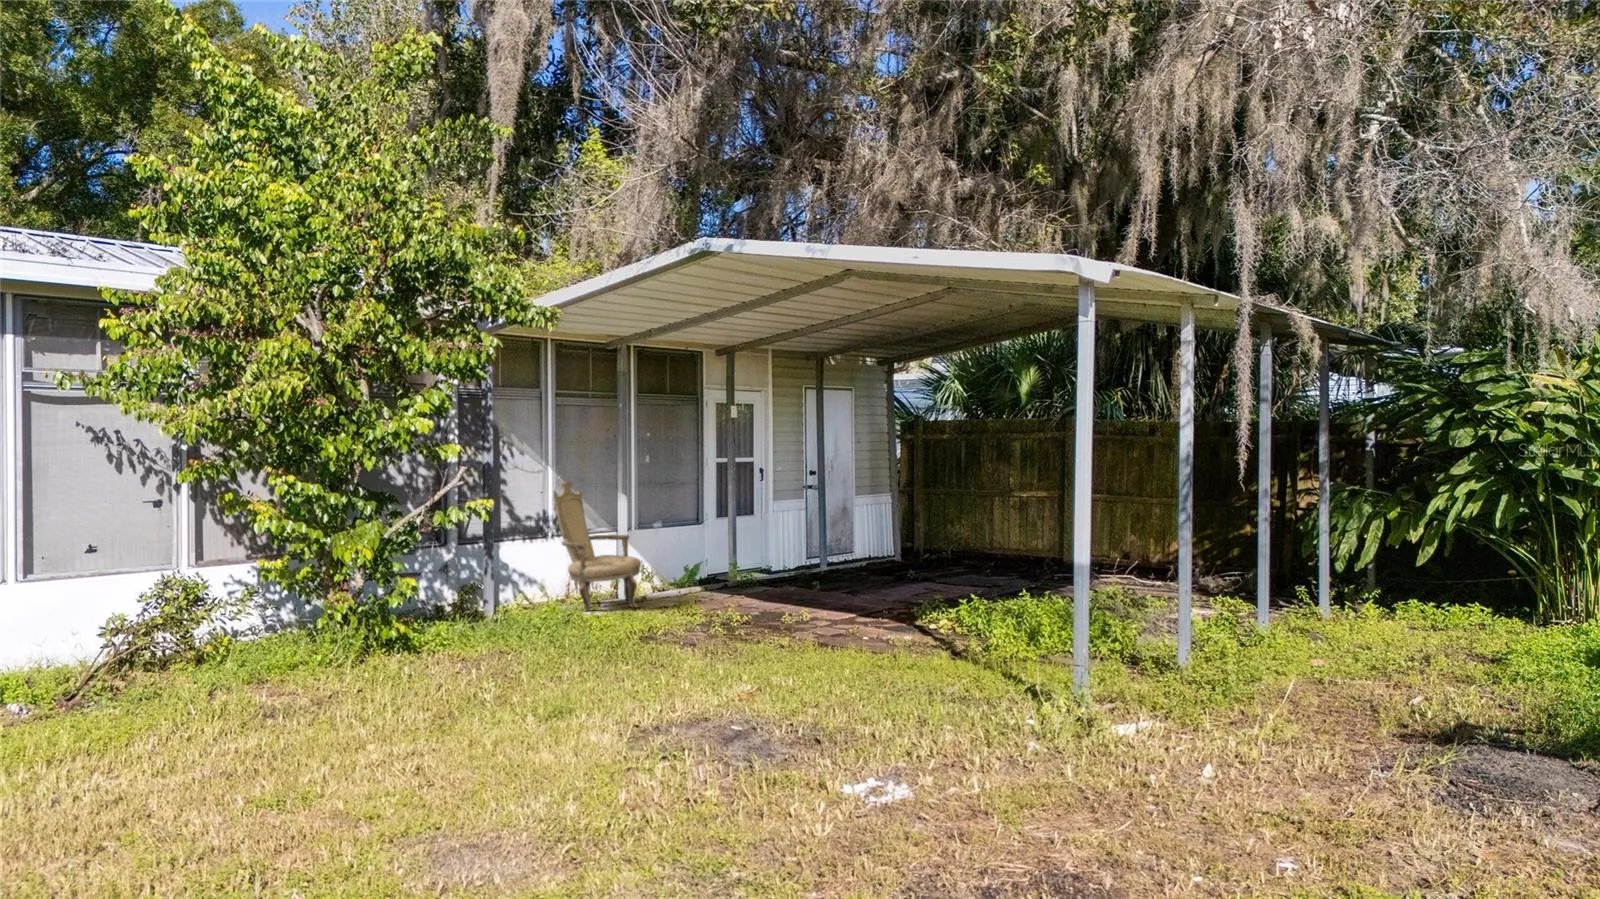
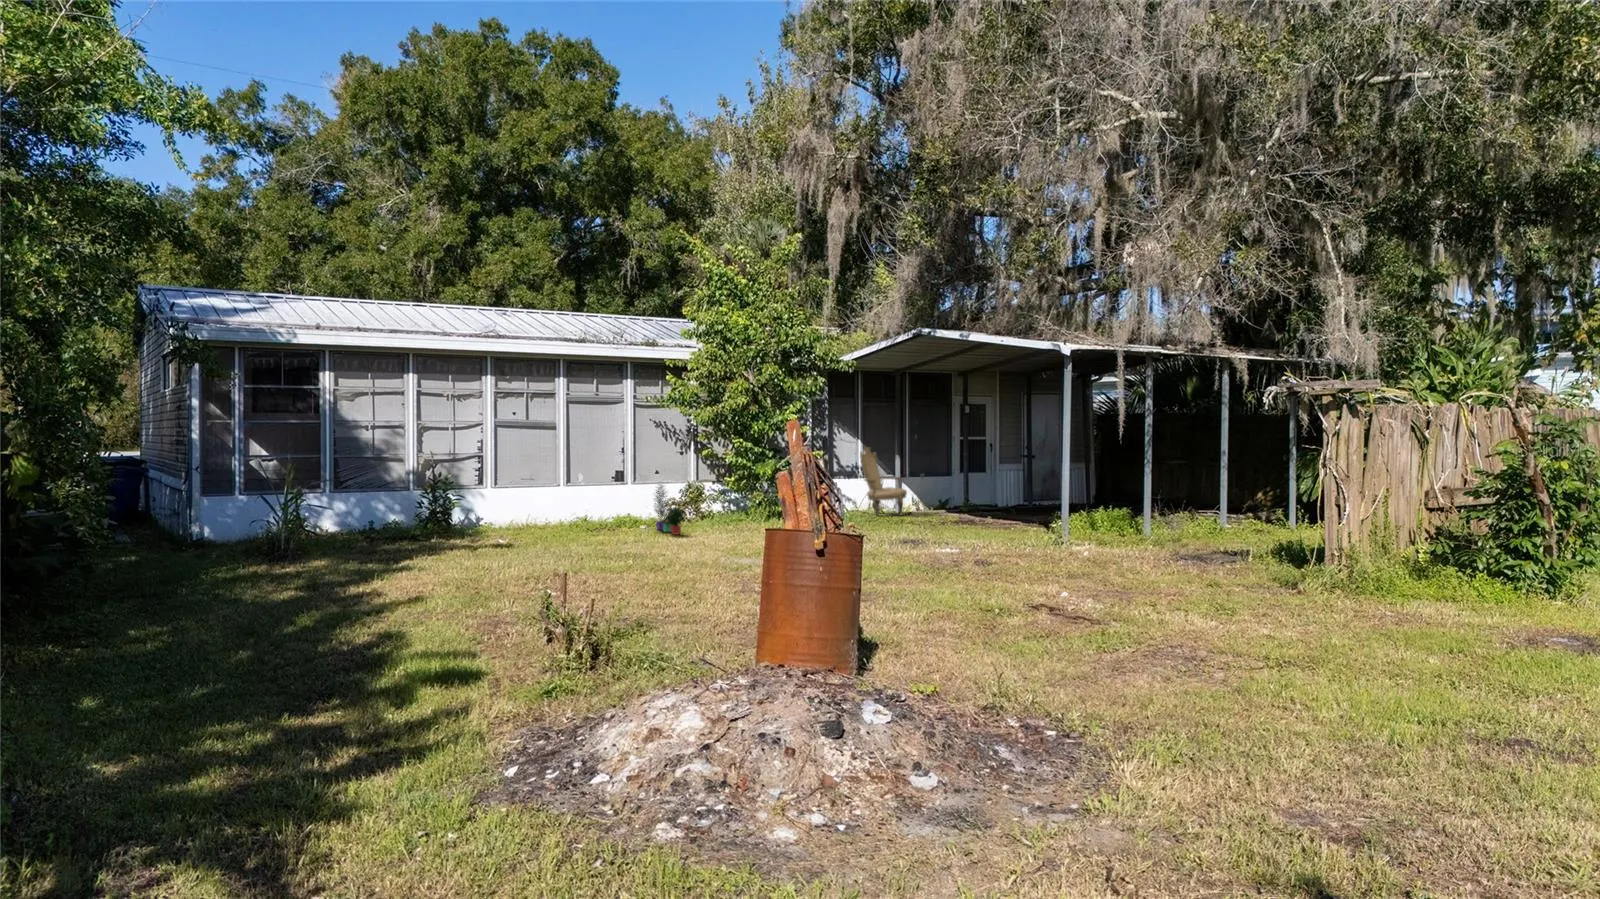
potted plant: none [66,576,144,708] -> present [654,484,684,535]

